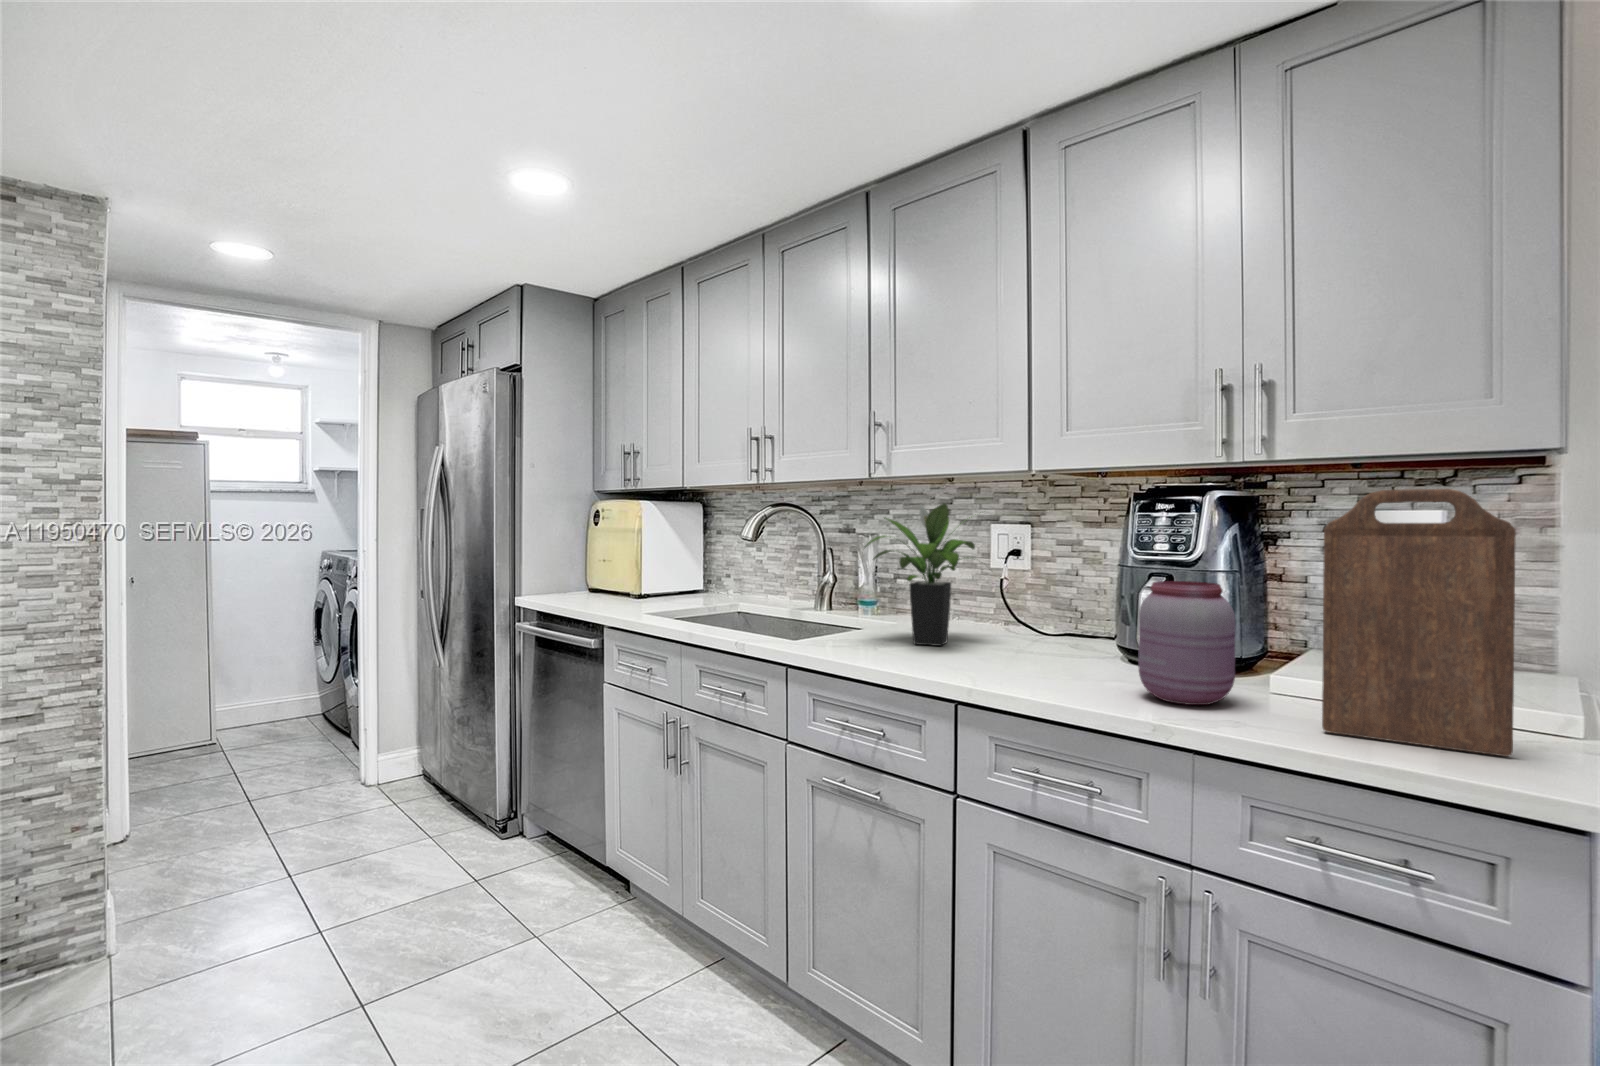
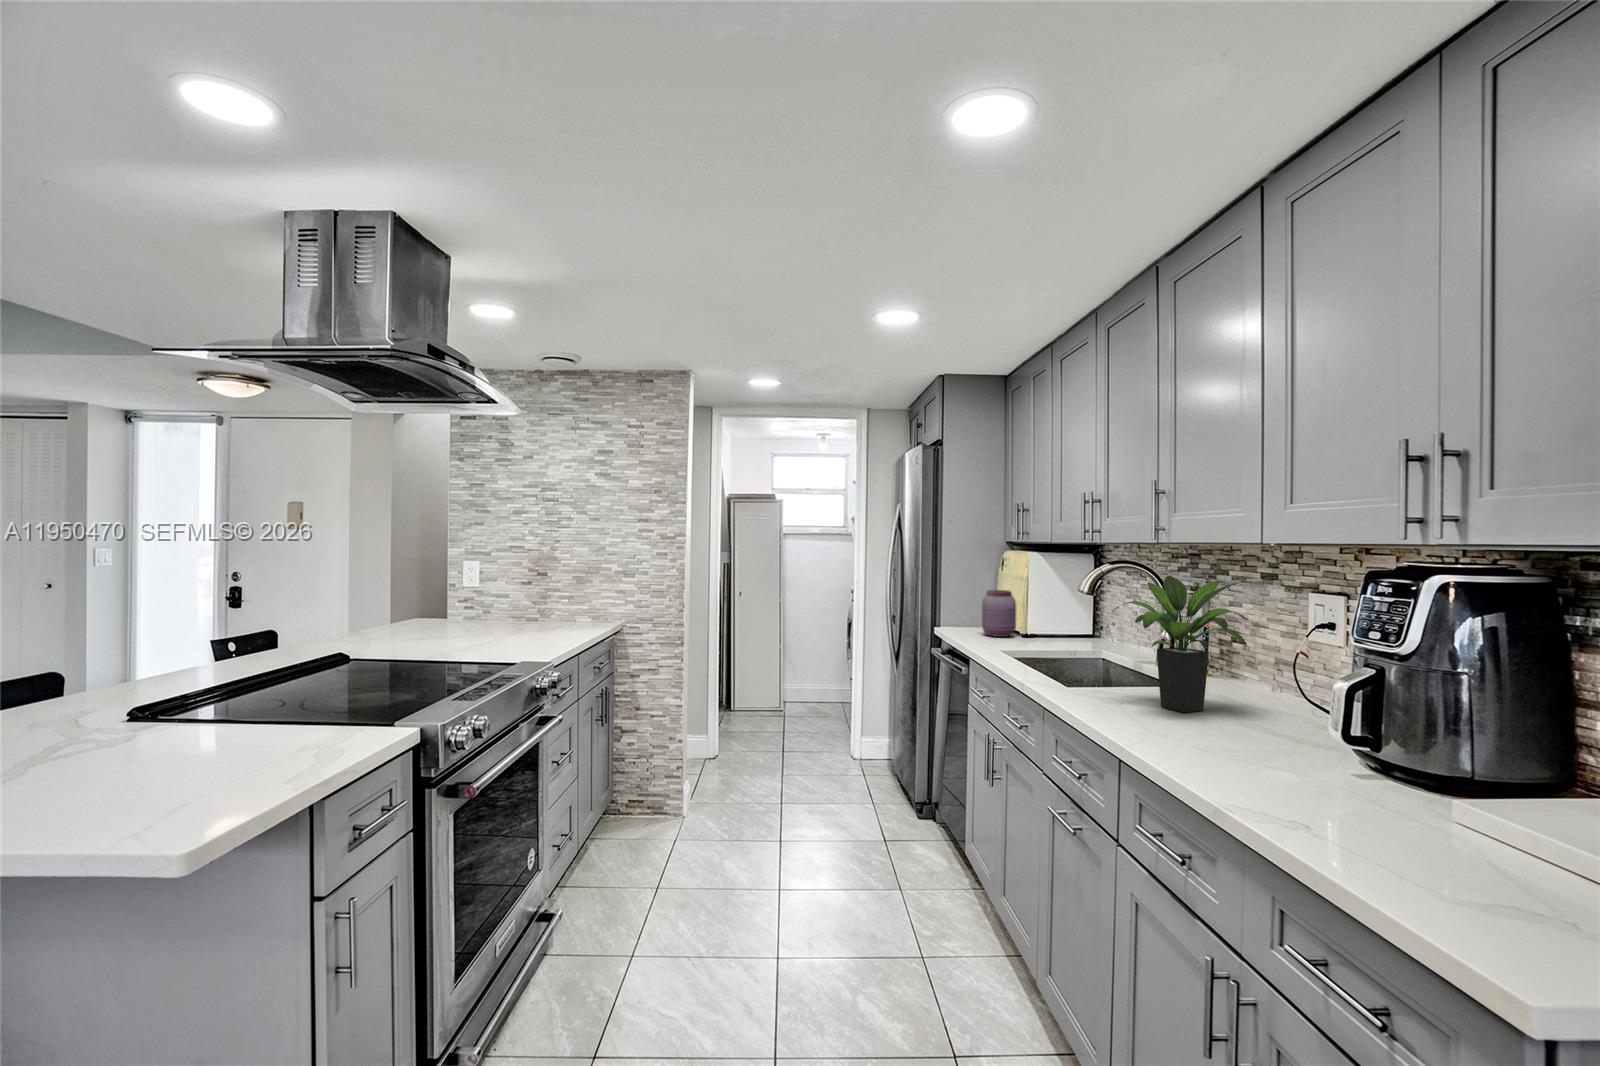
cutting board: present [1322,489,1516,756] -> none [1332,606,1491,909]
jar: present [1139,581,1235,705] -> present [982,590,1016,637]

